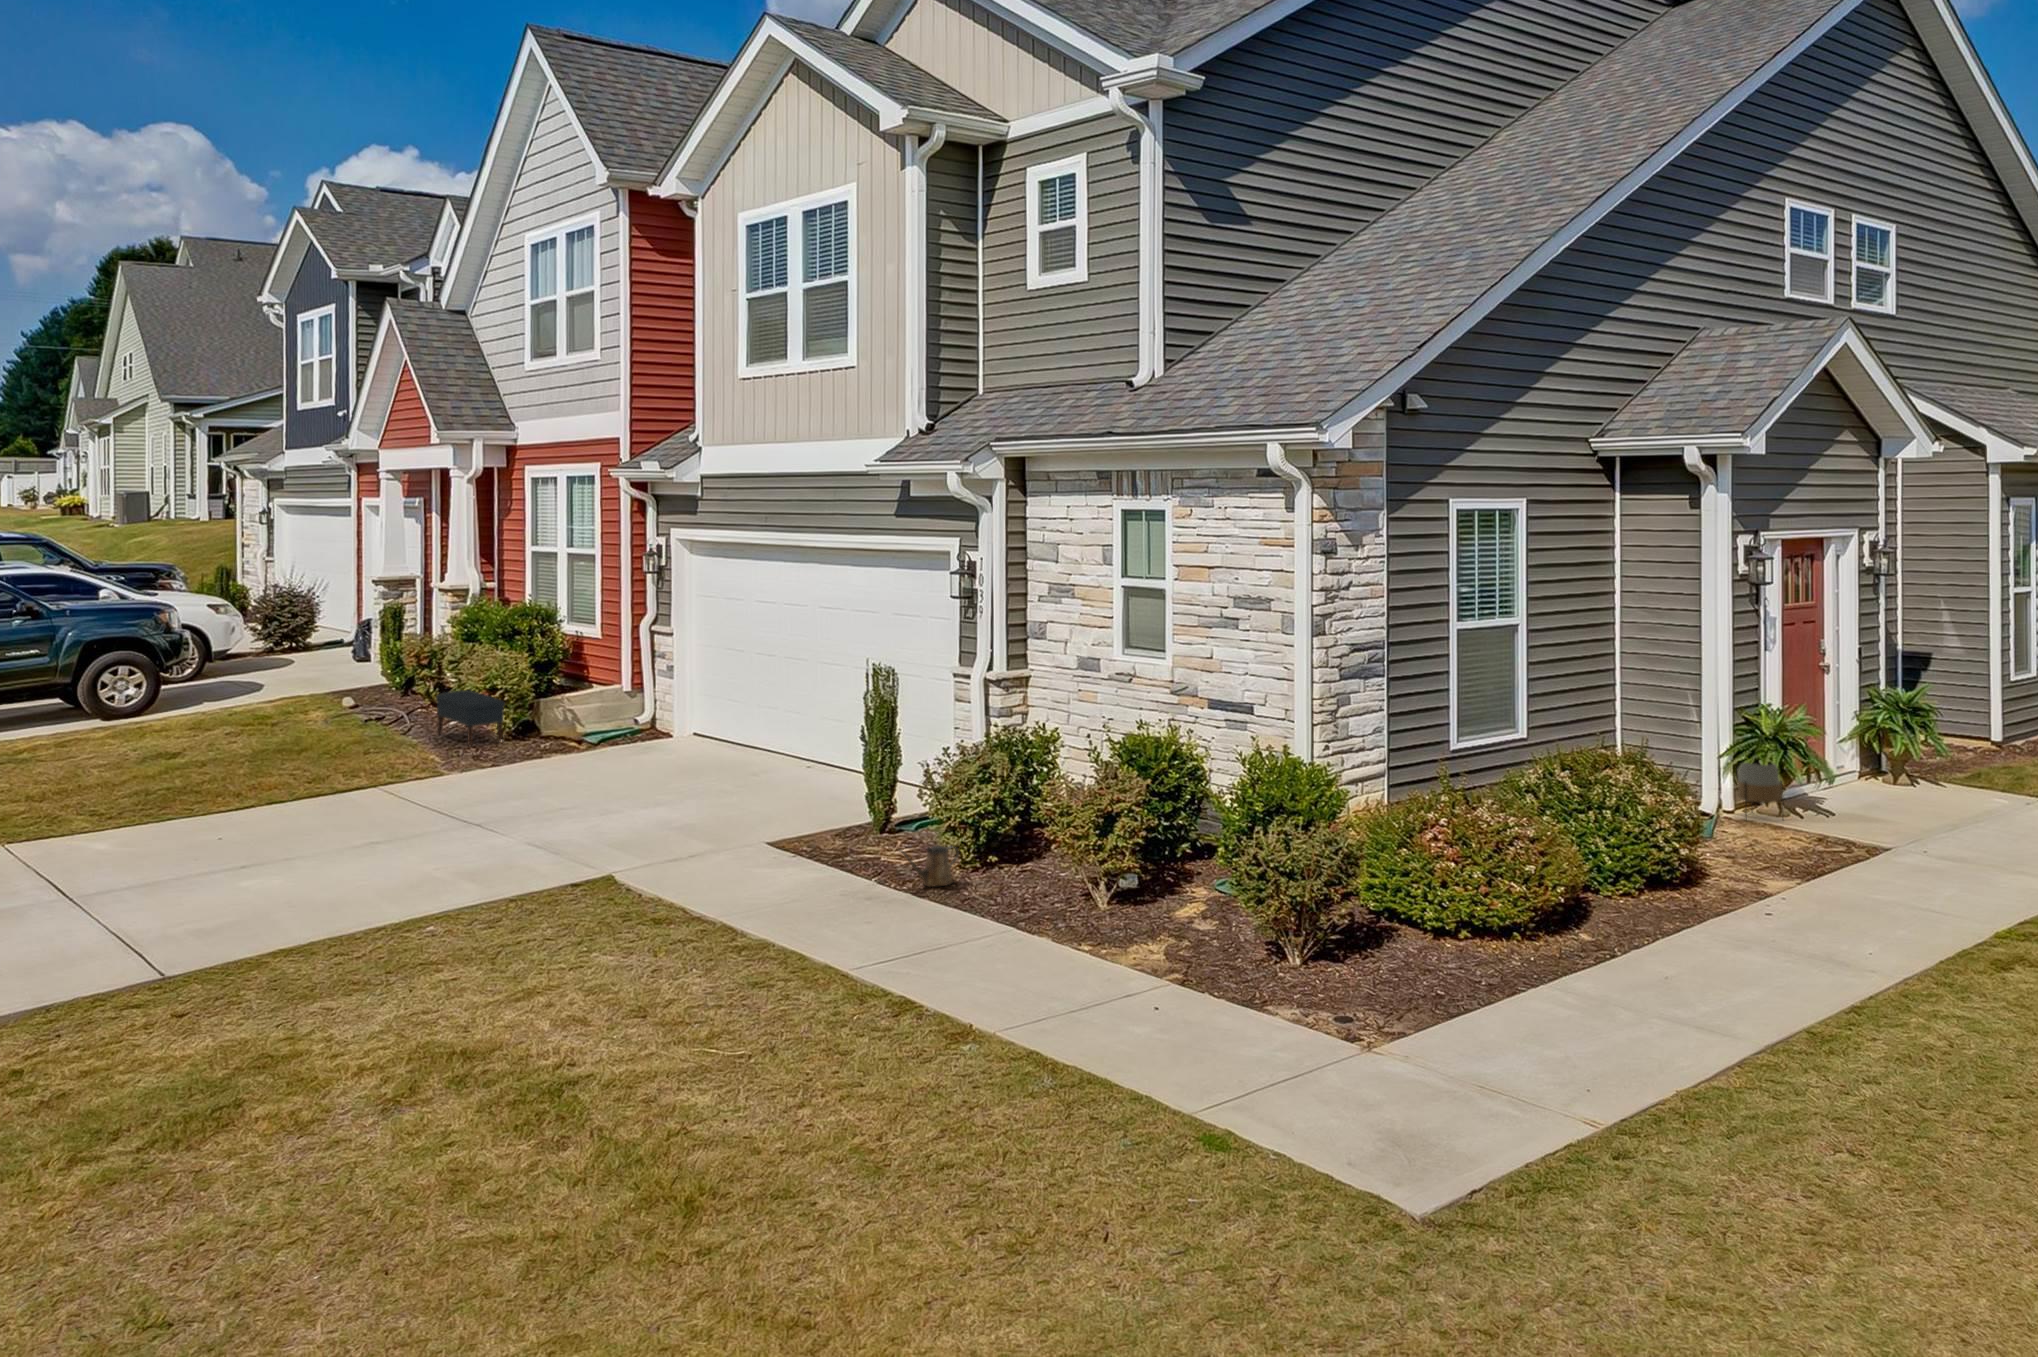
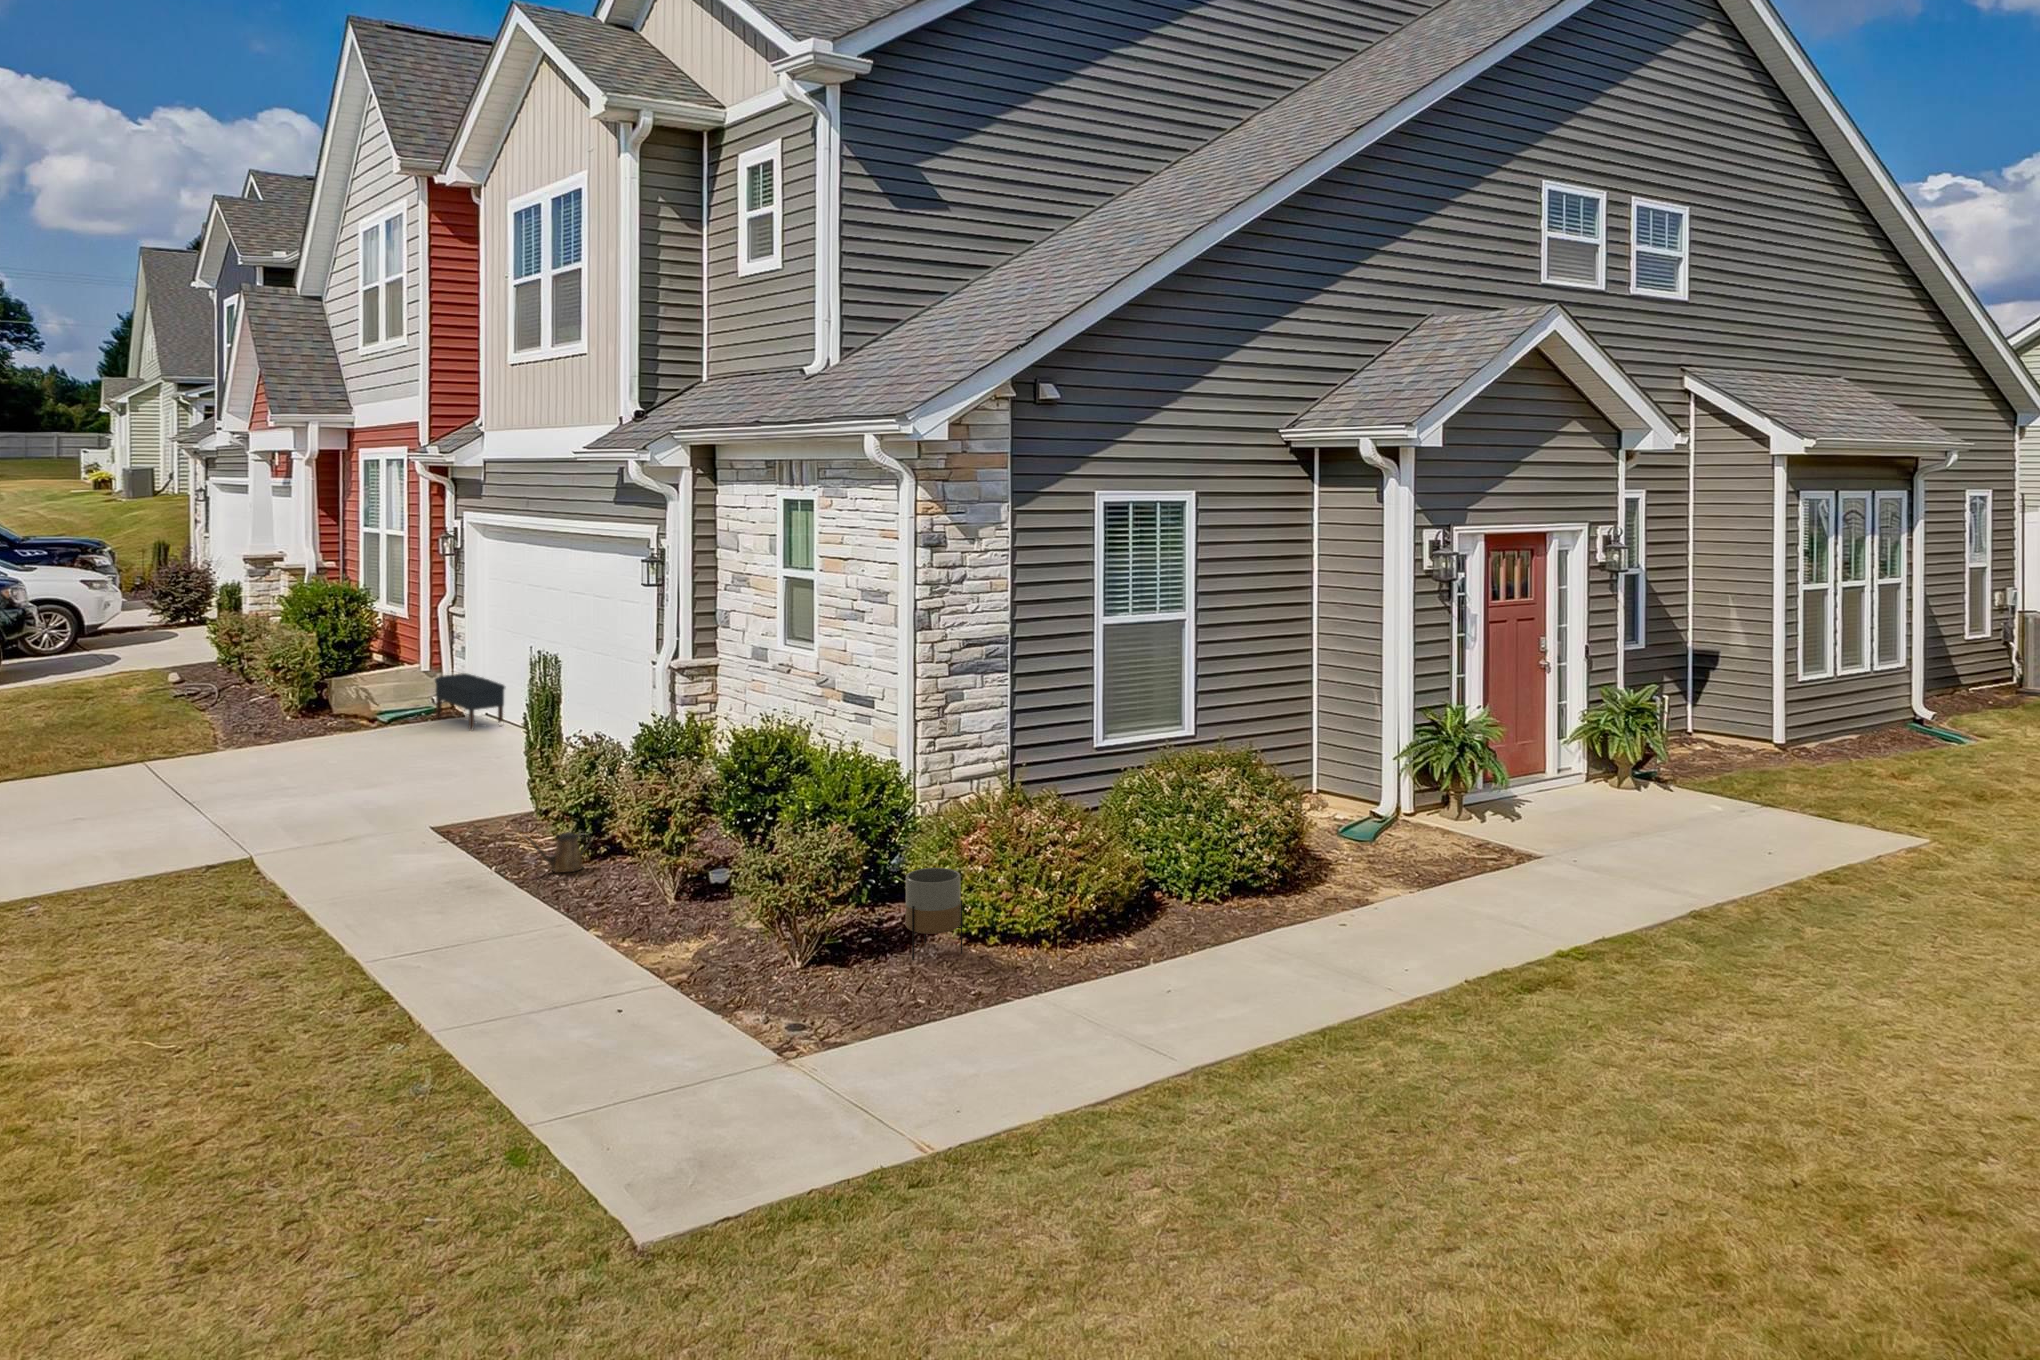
bench: present [436,690,505,747] -> present [435,673,505,731]
planter: present [1737,763,1784,806] -> present [906,868,962,960]

